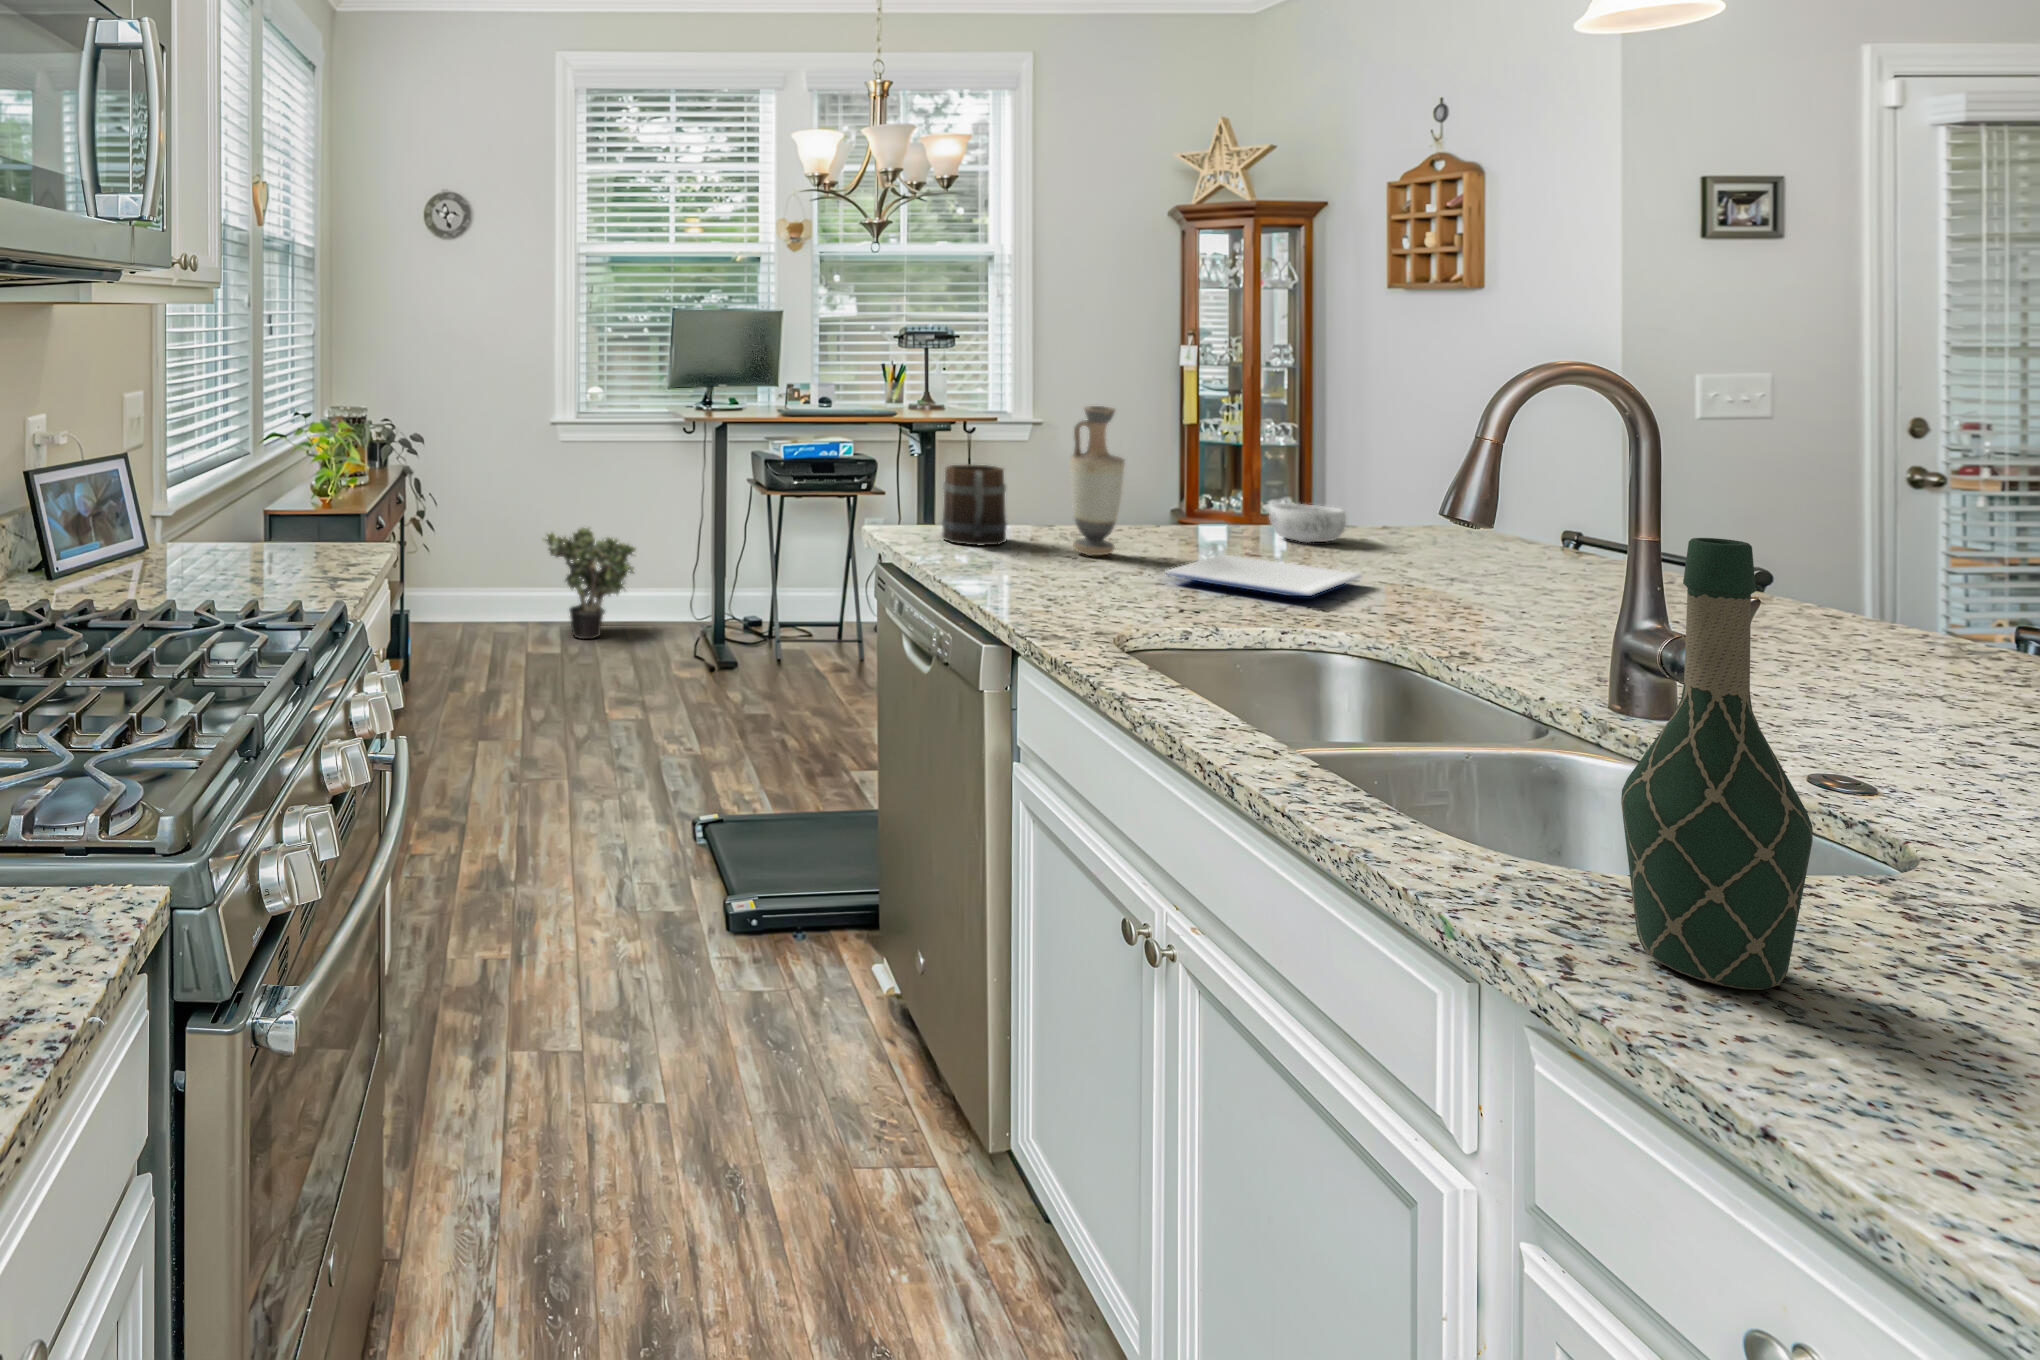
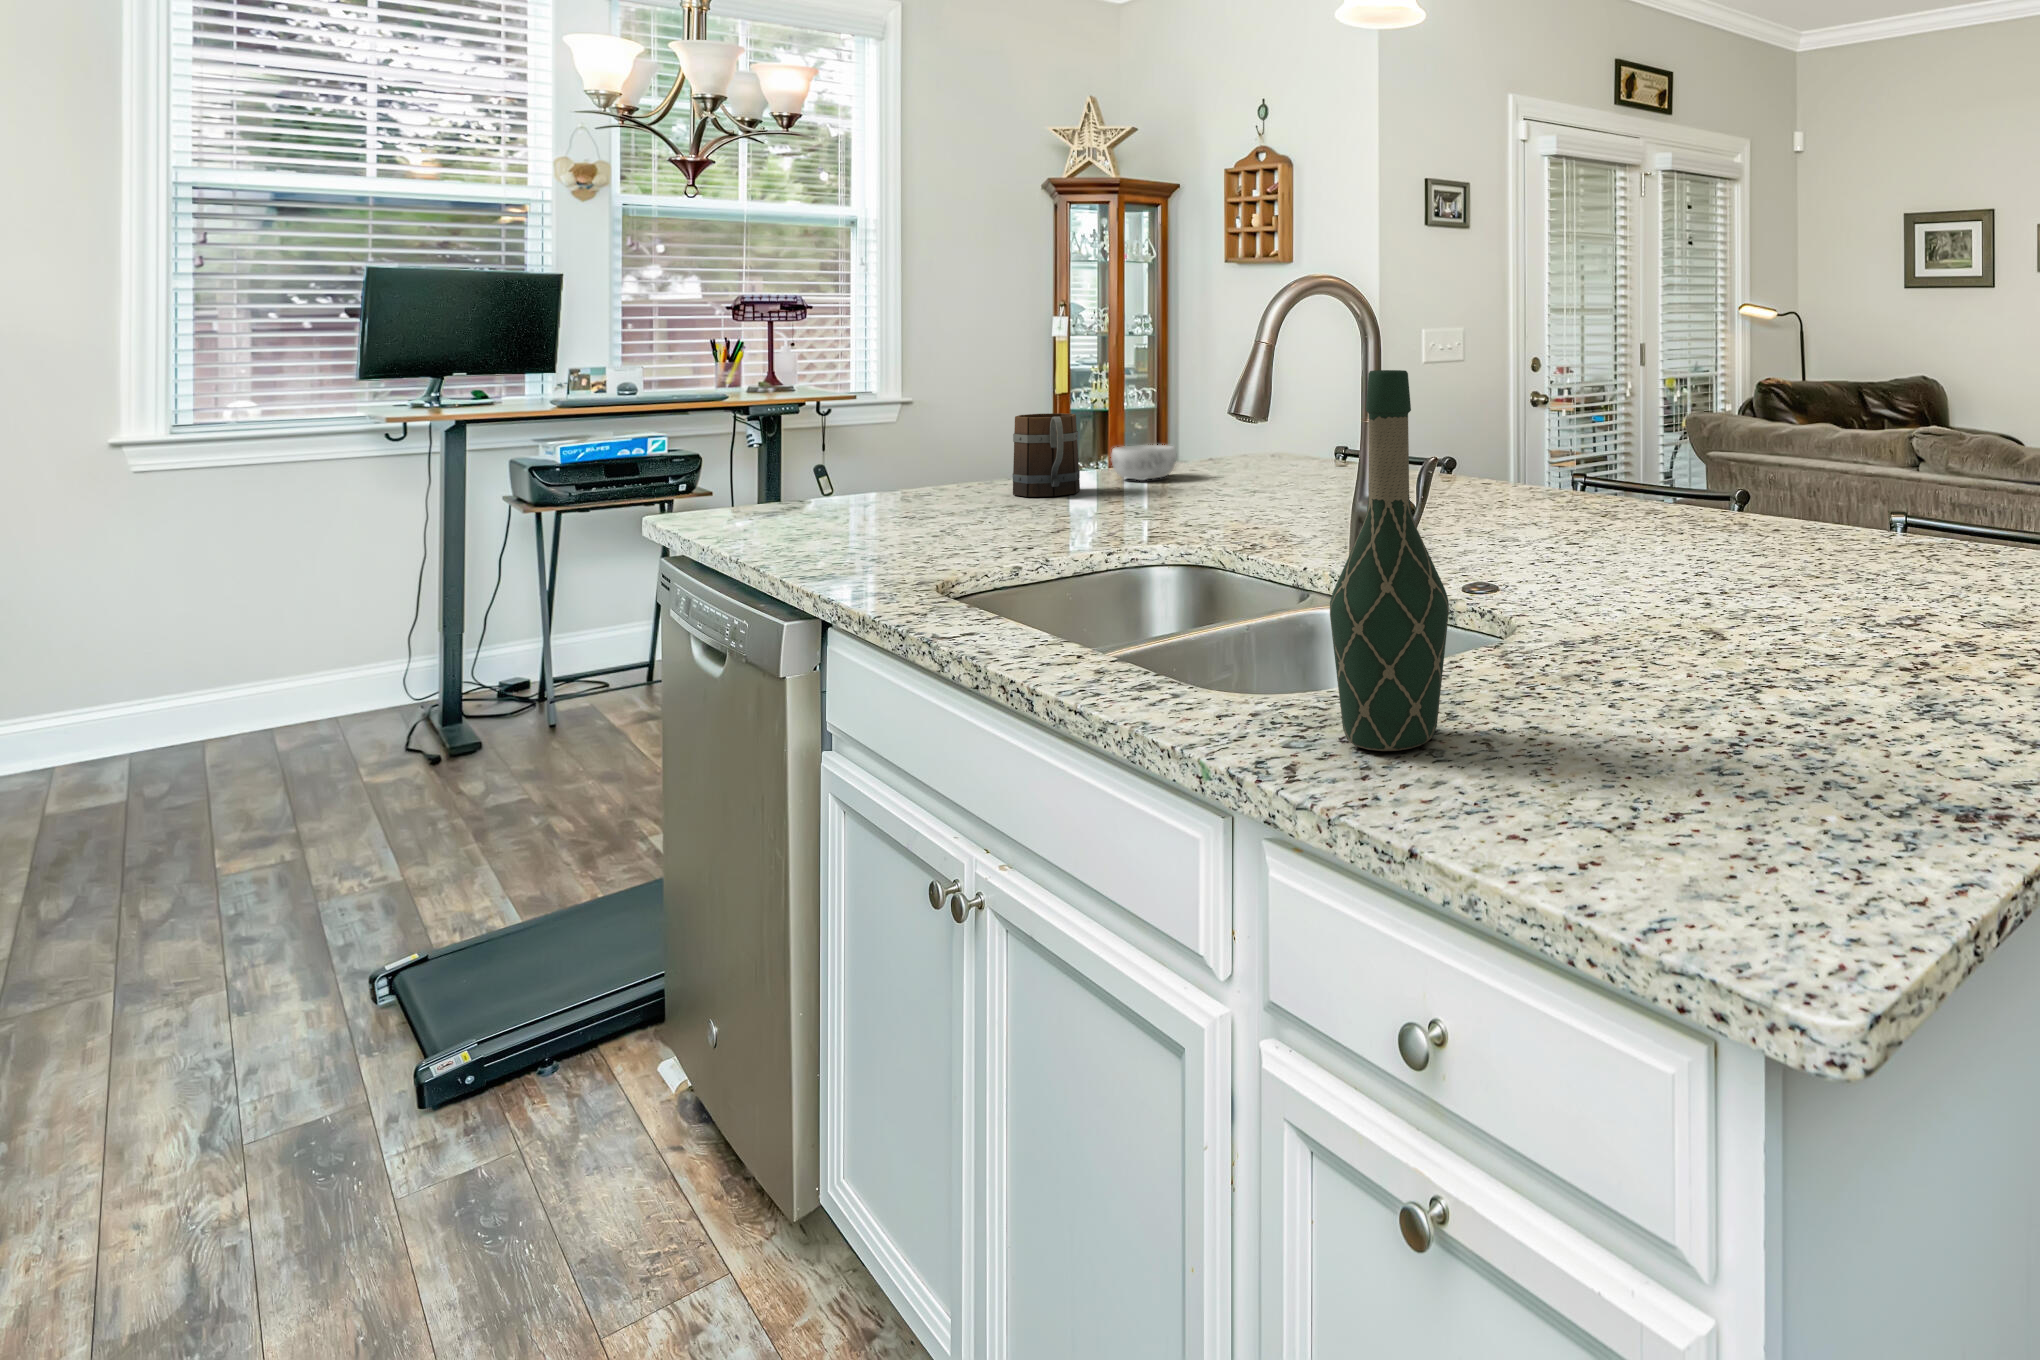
vase: present [1070,406,1125,556] -> none [904,349,964,513]
mug: present [942,465,1007,546] -> present [1013,413,1080,497]
potted plant: present [543,528,635,639] -> none [99,589,306,762]
plate: present [1166,555,1361,596] -> none [1002,495,1184,524]

